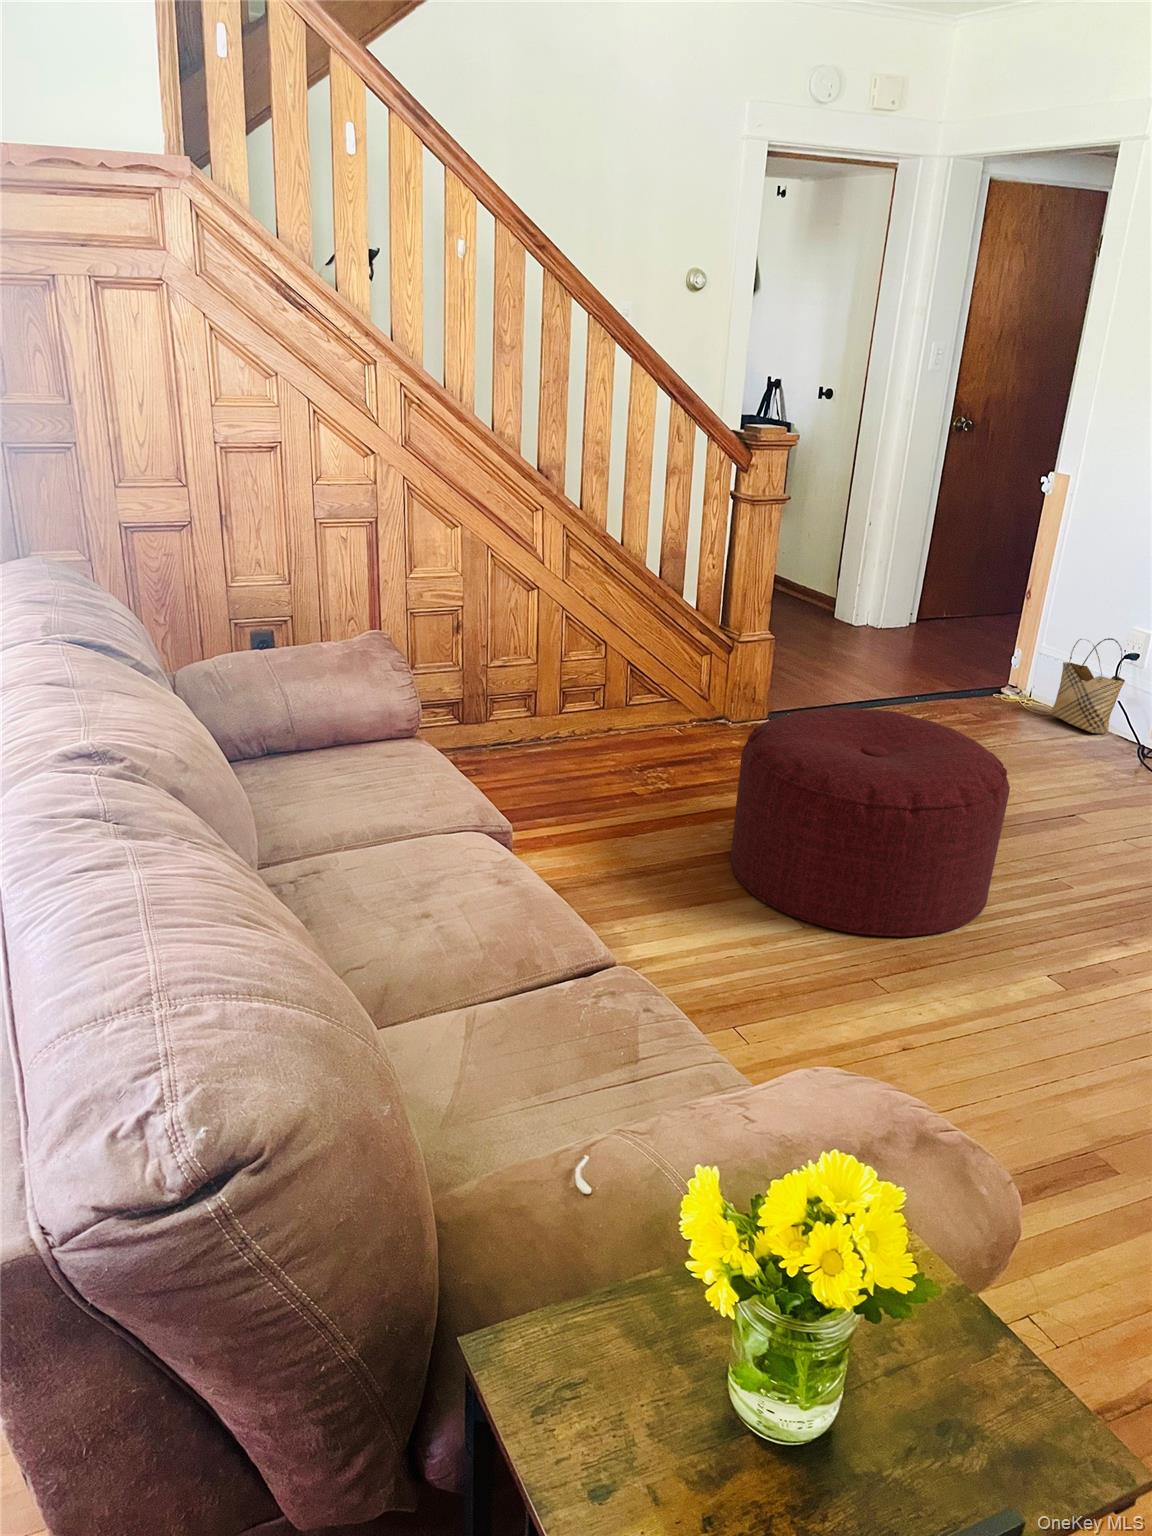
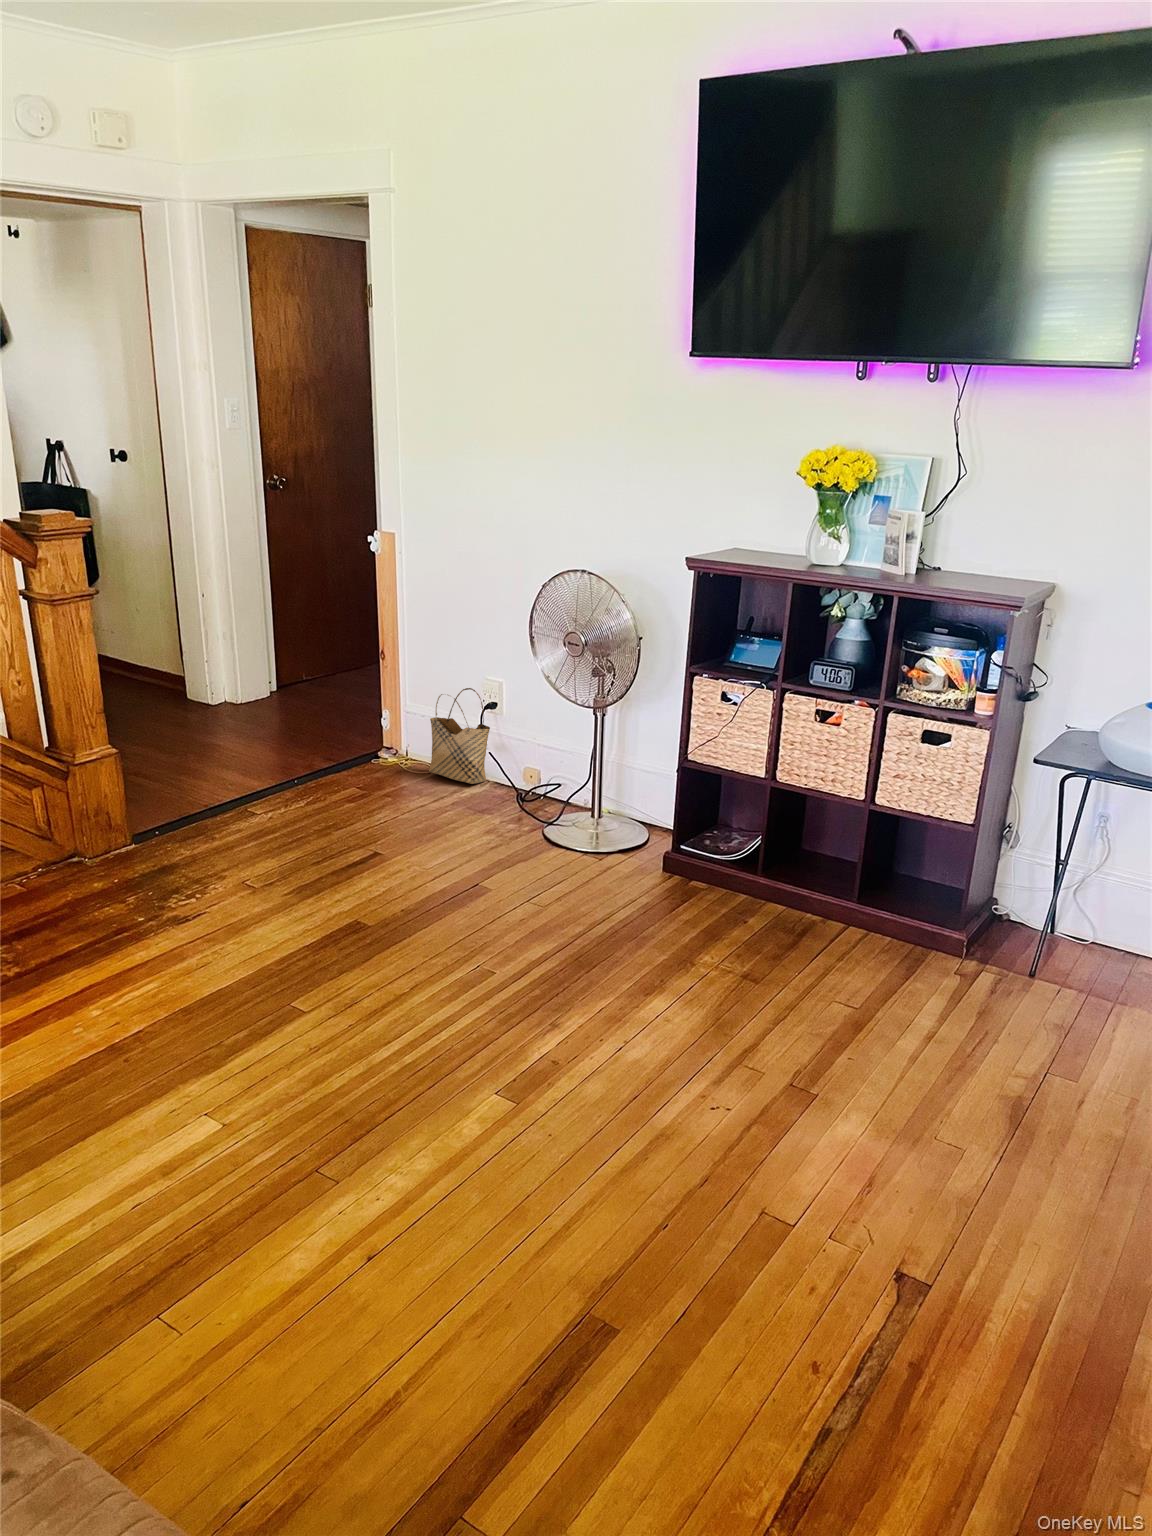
ottoman: present [730,708,1010,937] -> none [100,831,417,1115]

